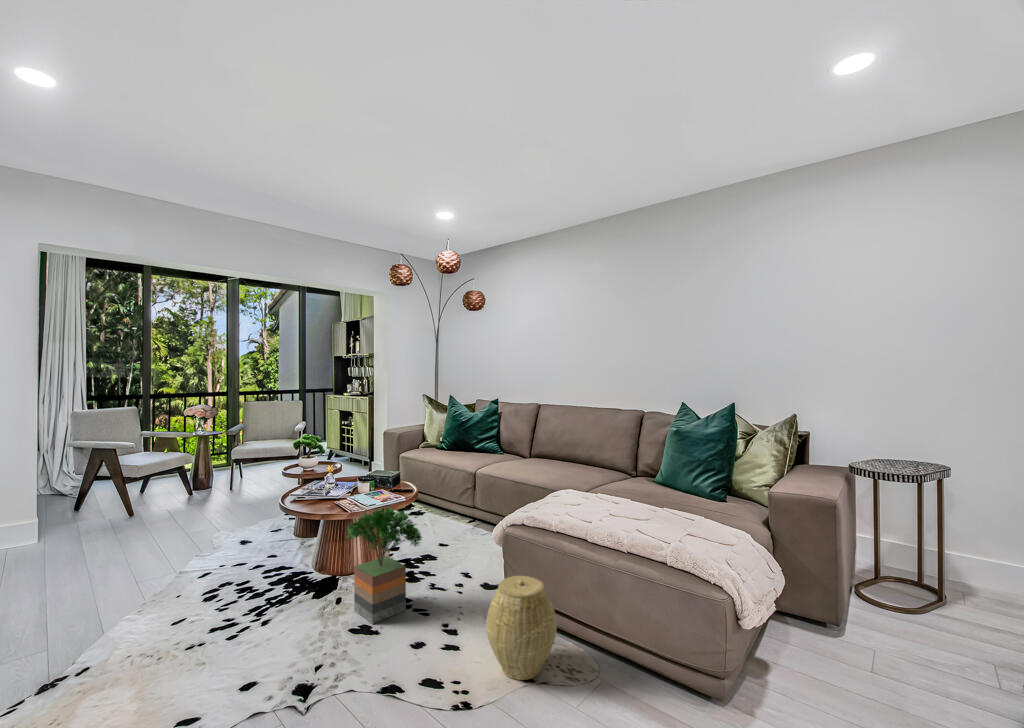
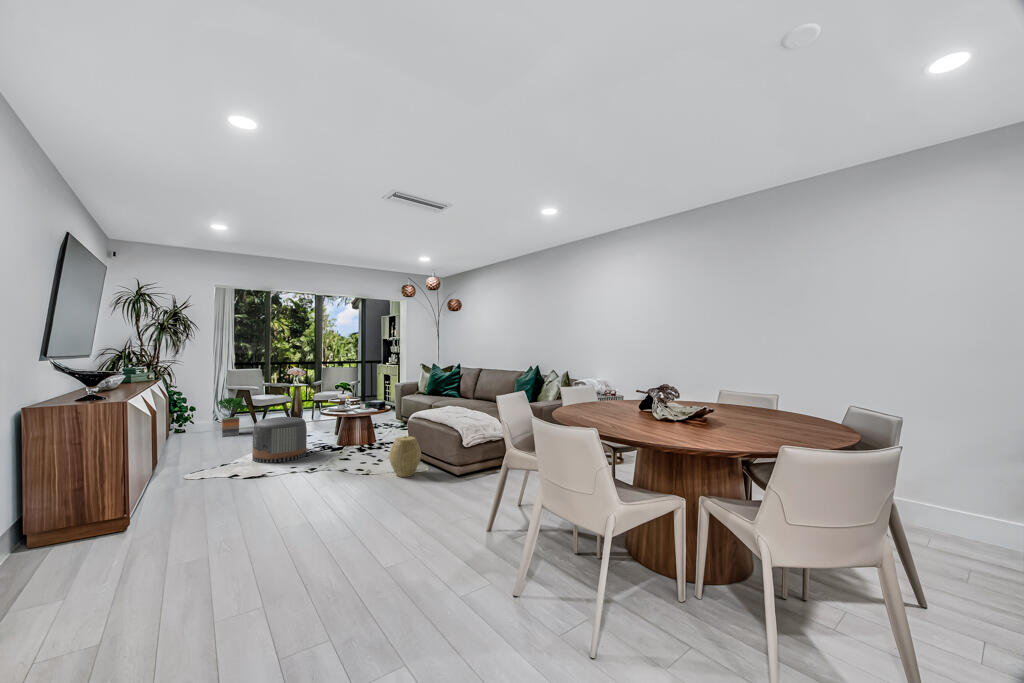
potted tree: present [347,508,422,624] -> present [217,398,246,437]
pouf: none [133,523,258,646] -> present [252,417,307,463]

